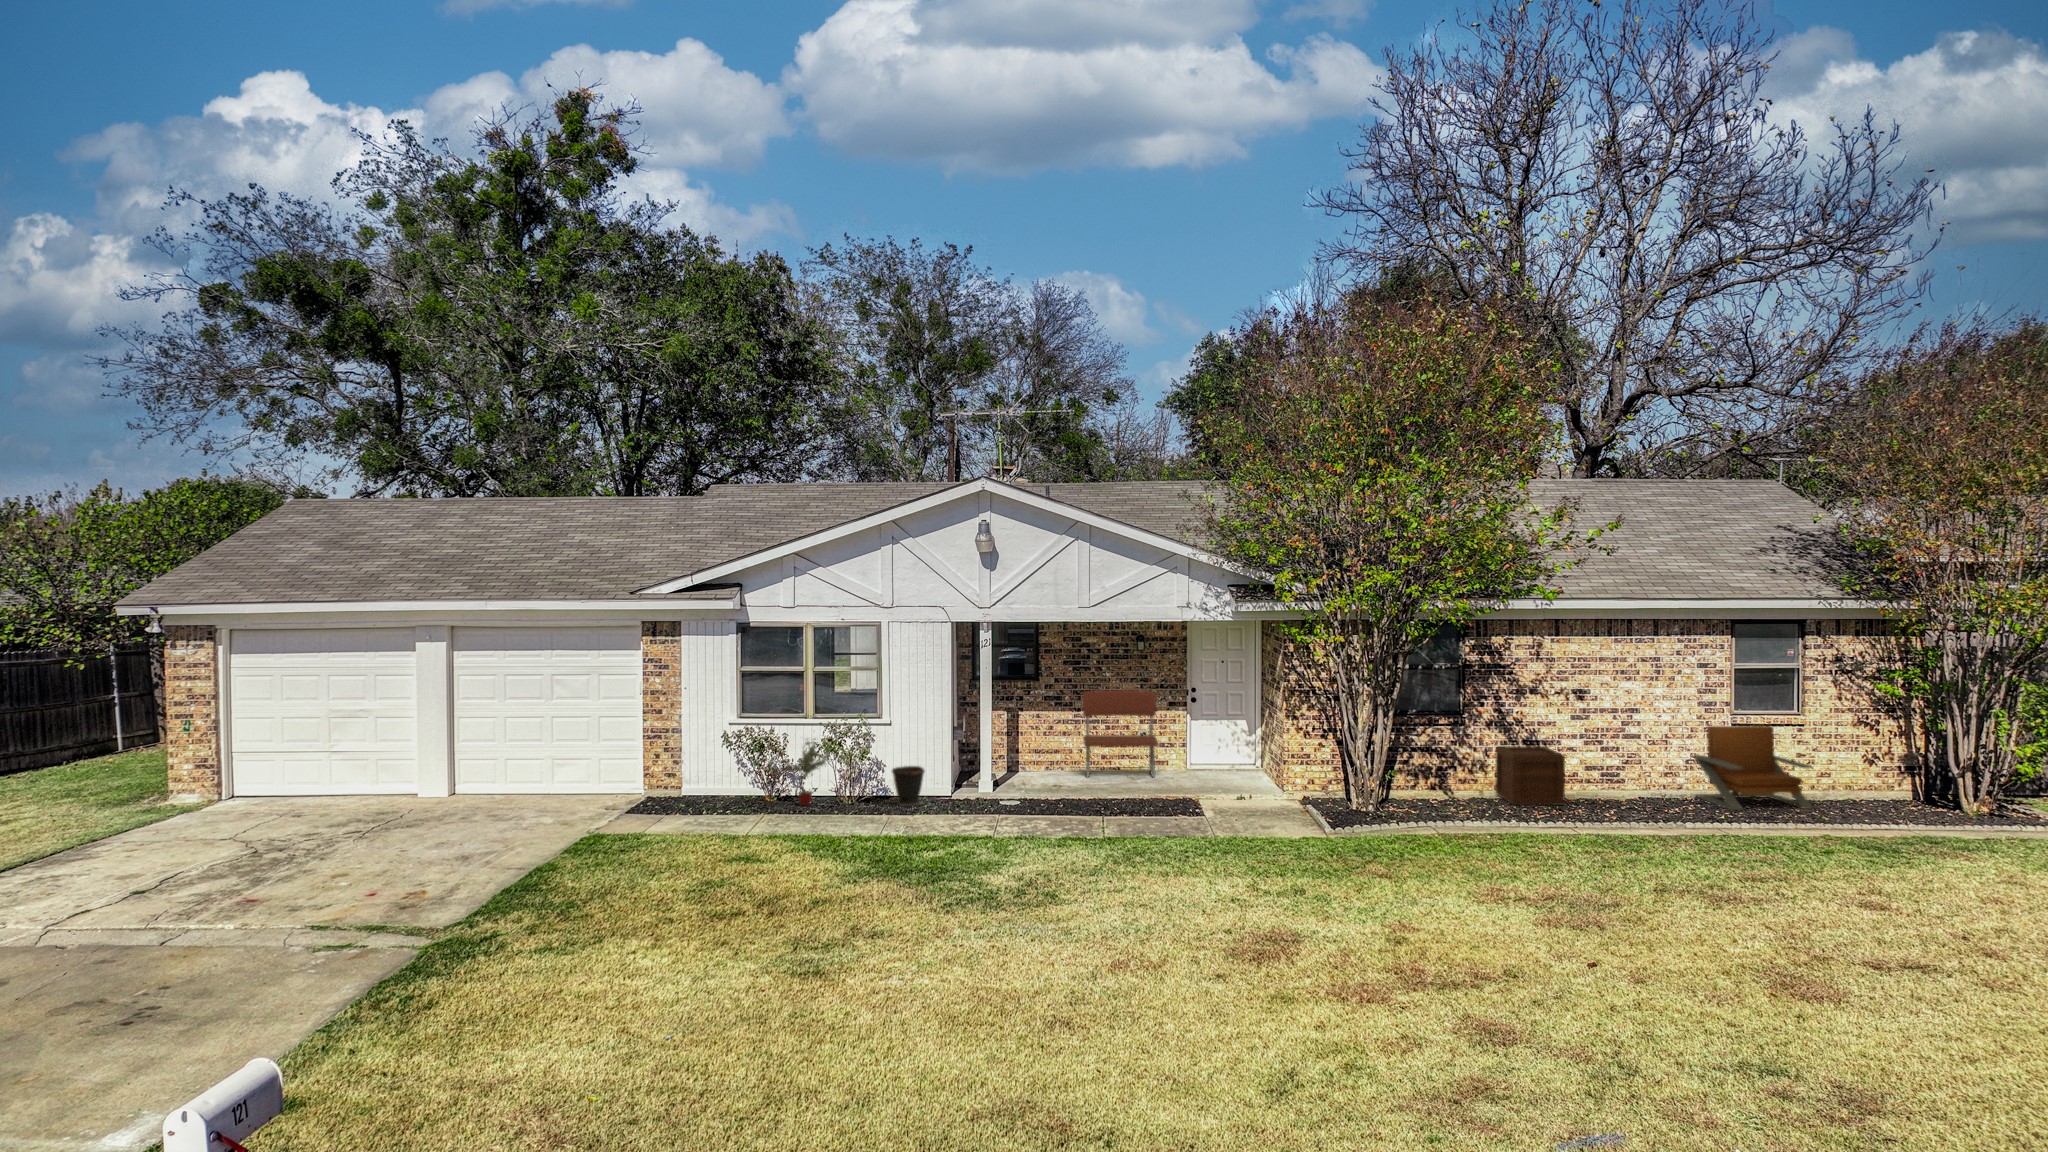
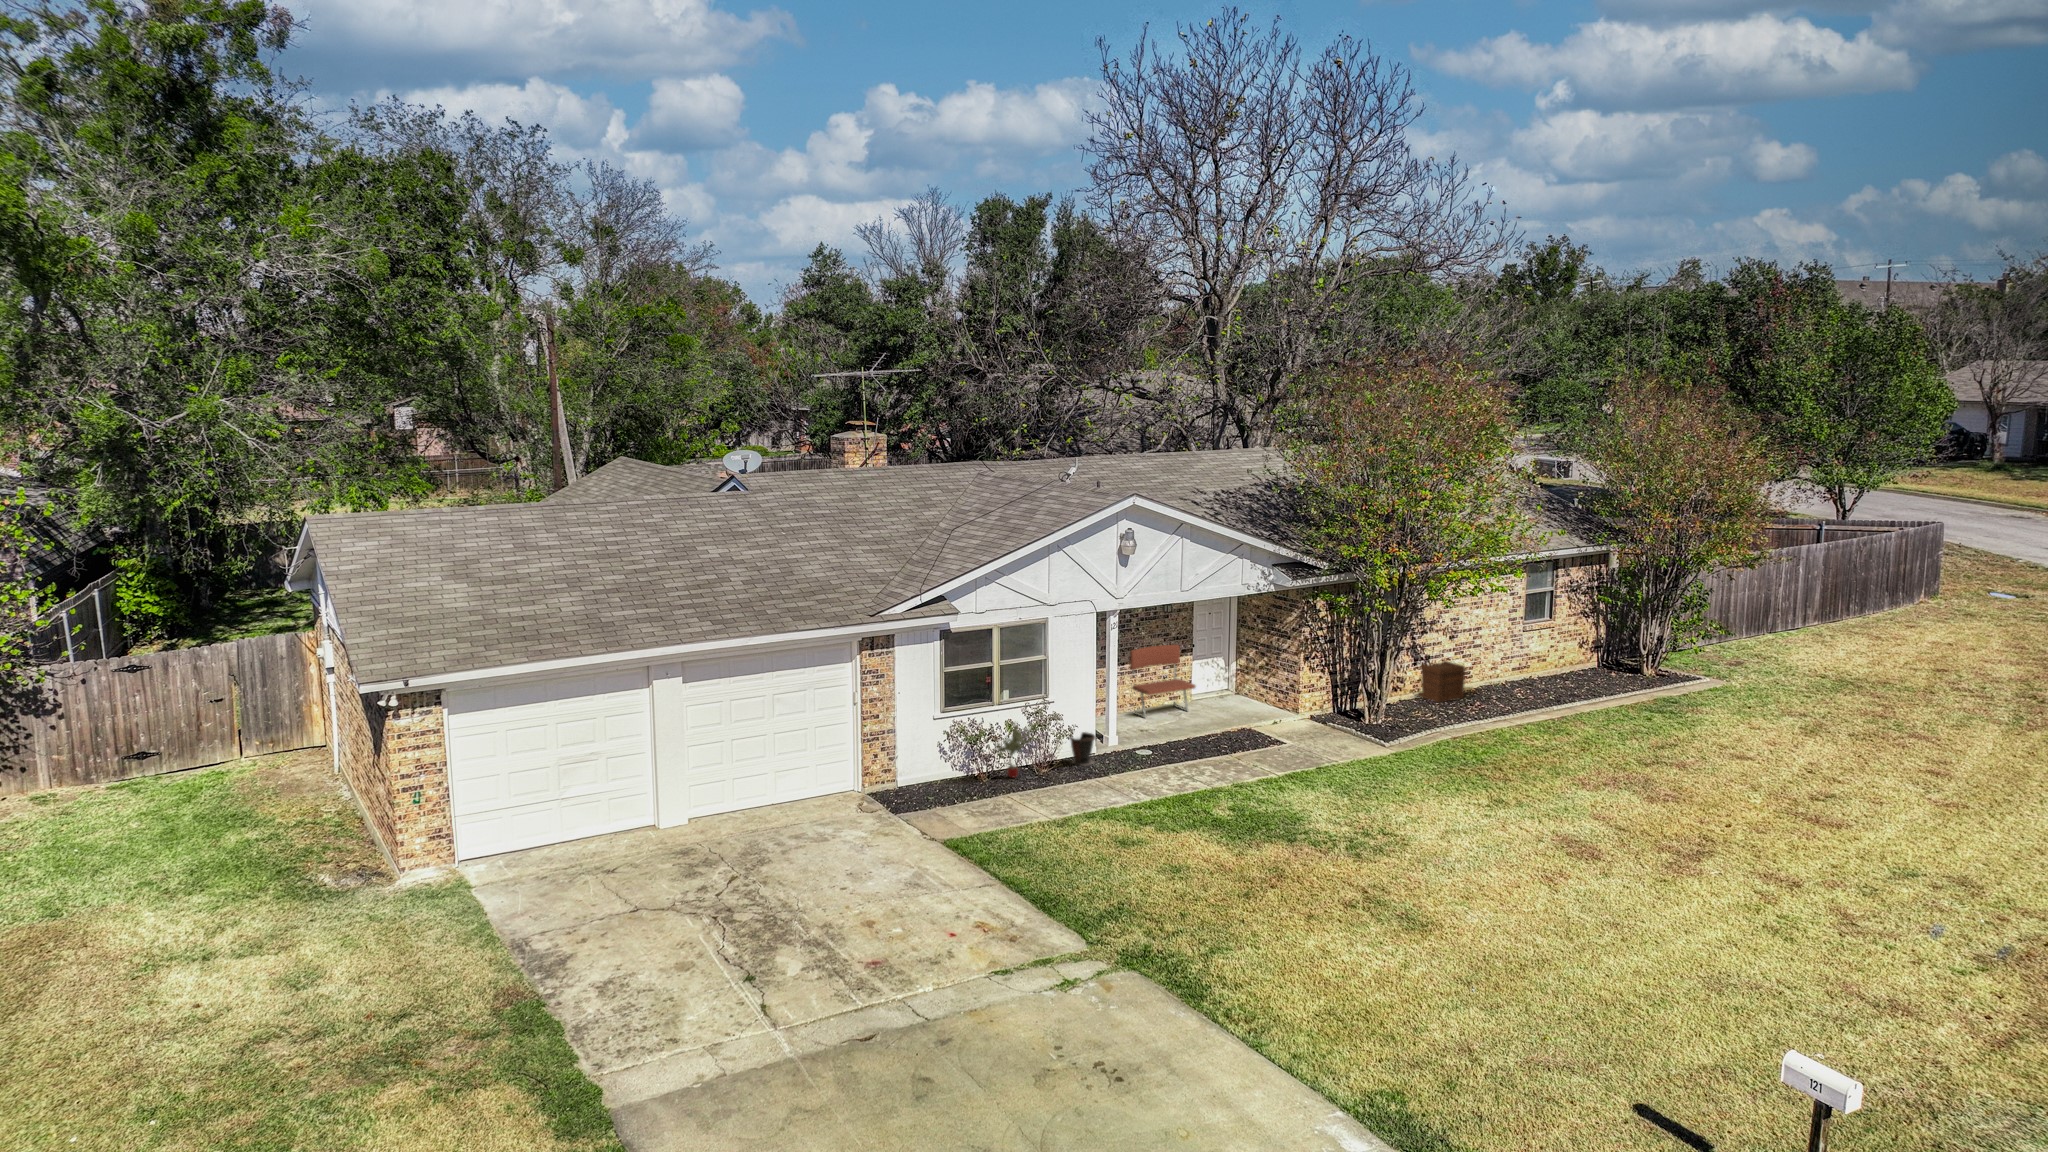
lounge chair: present [1694,726,1813,810] -> none [1510,631,1580,689]

